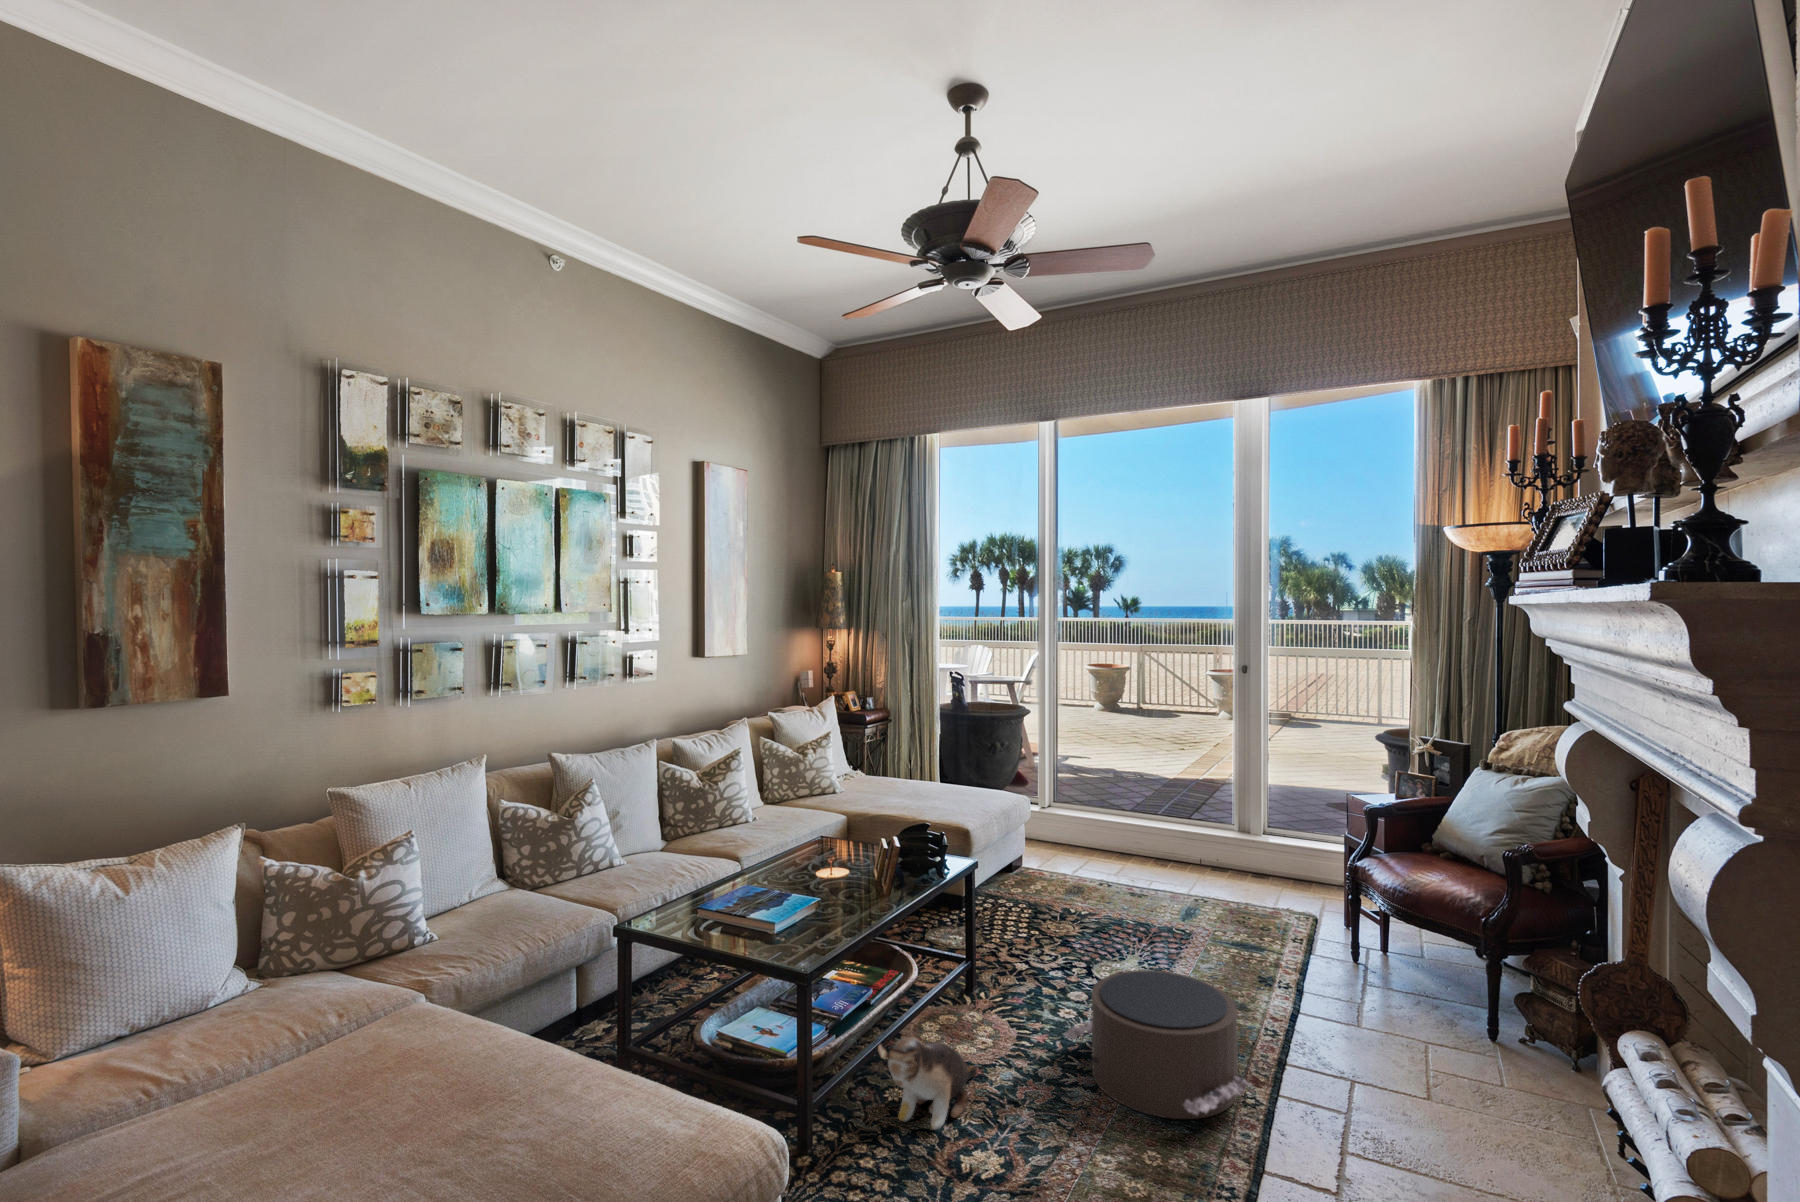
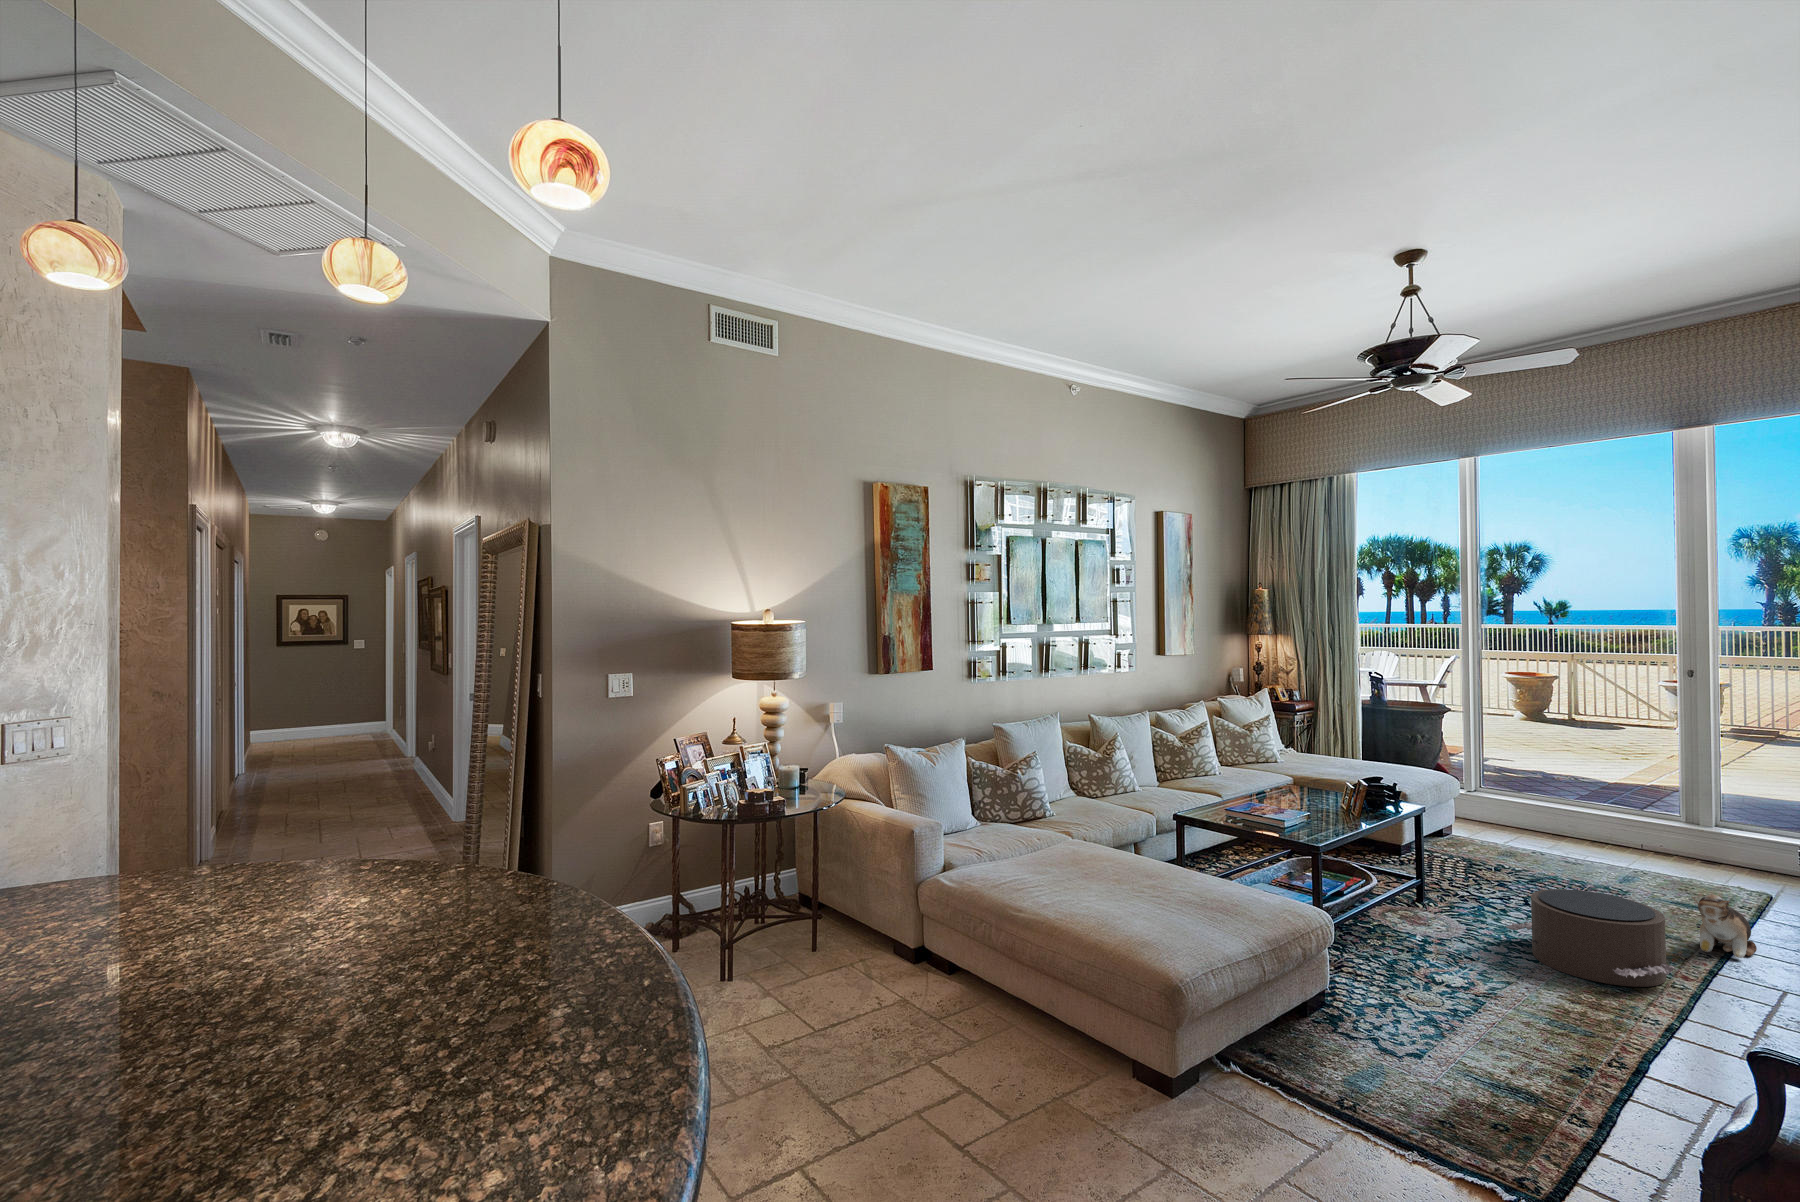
plush toy: present [878,1037,977,1129] -> present [1692,895,1757,958]

